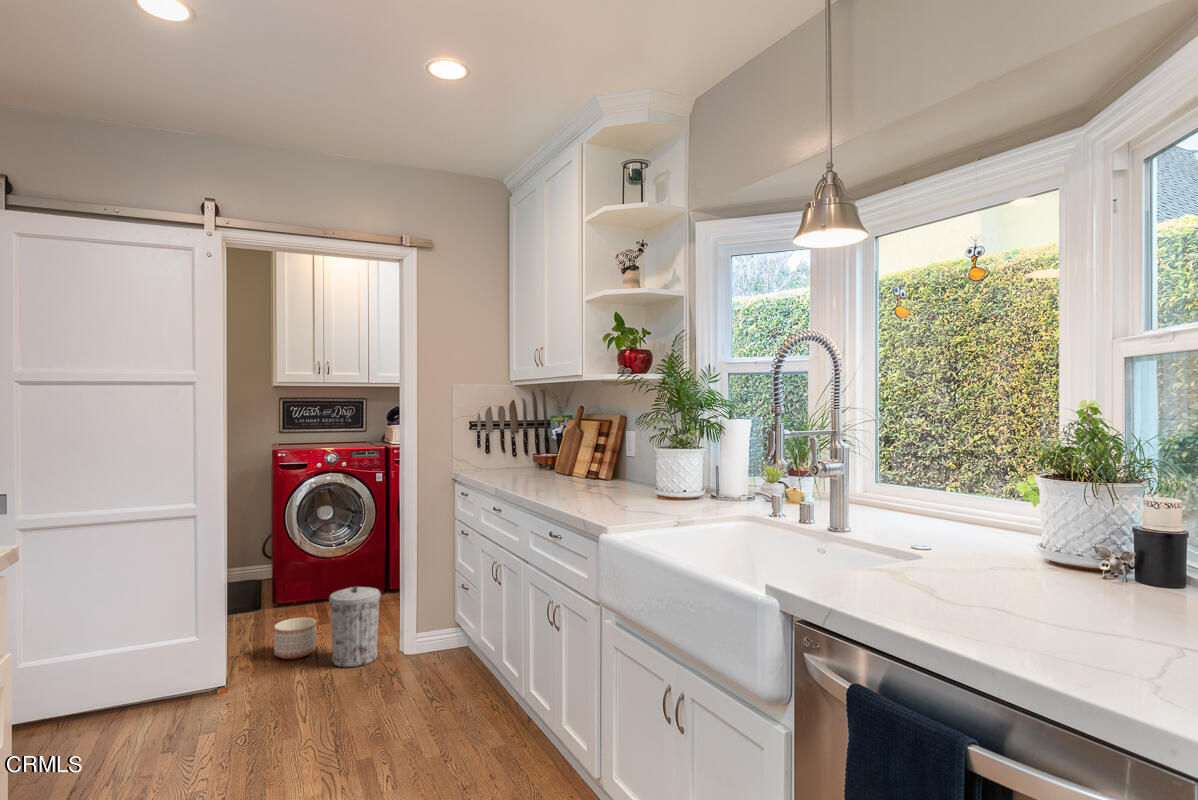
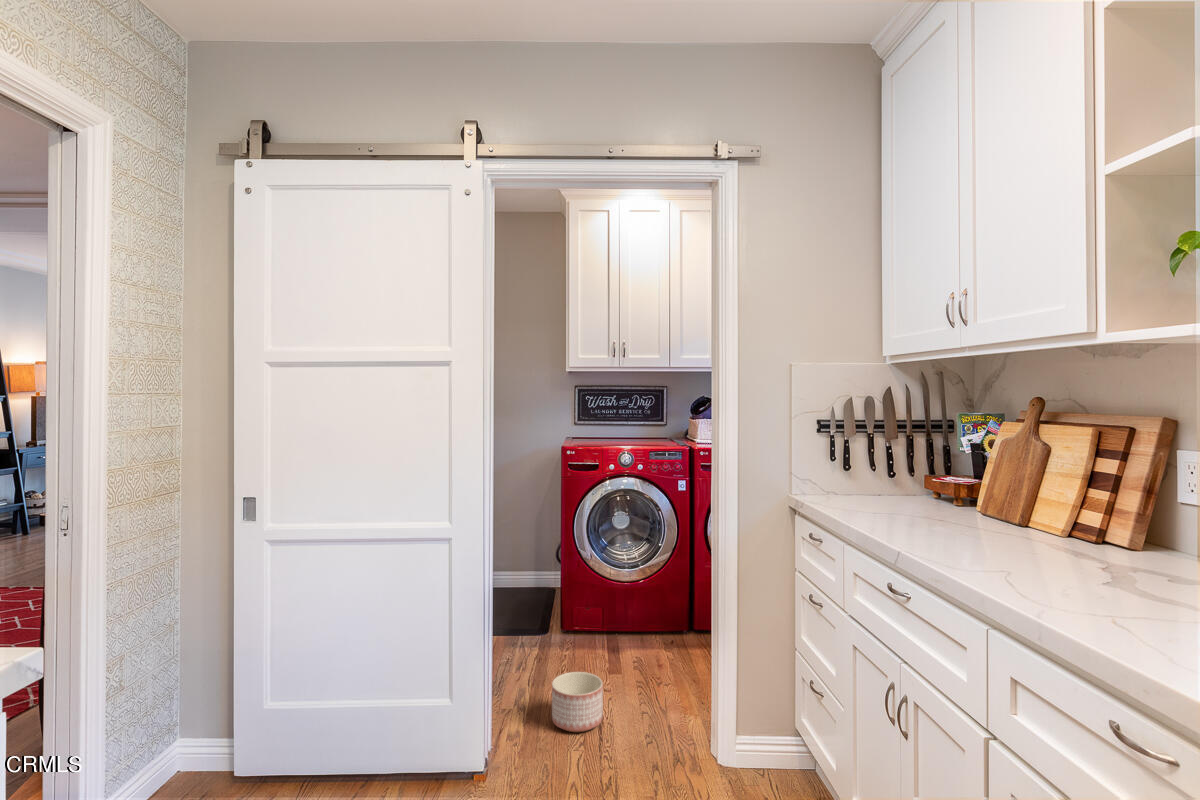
trash can: present [329,586,381,667] -> none [617,648,686,771]

